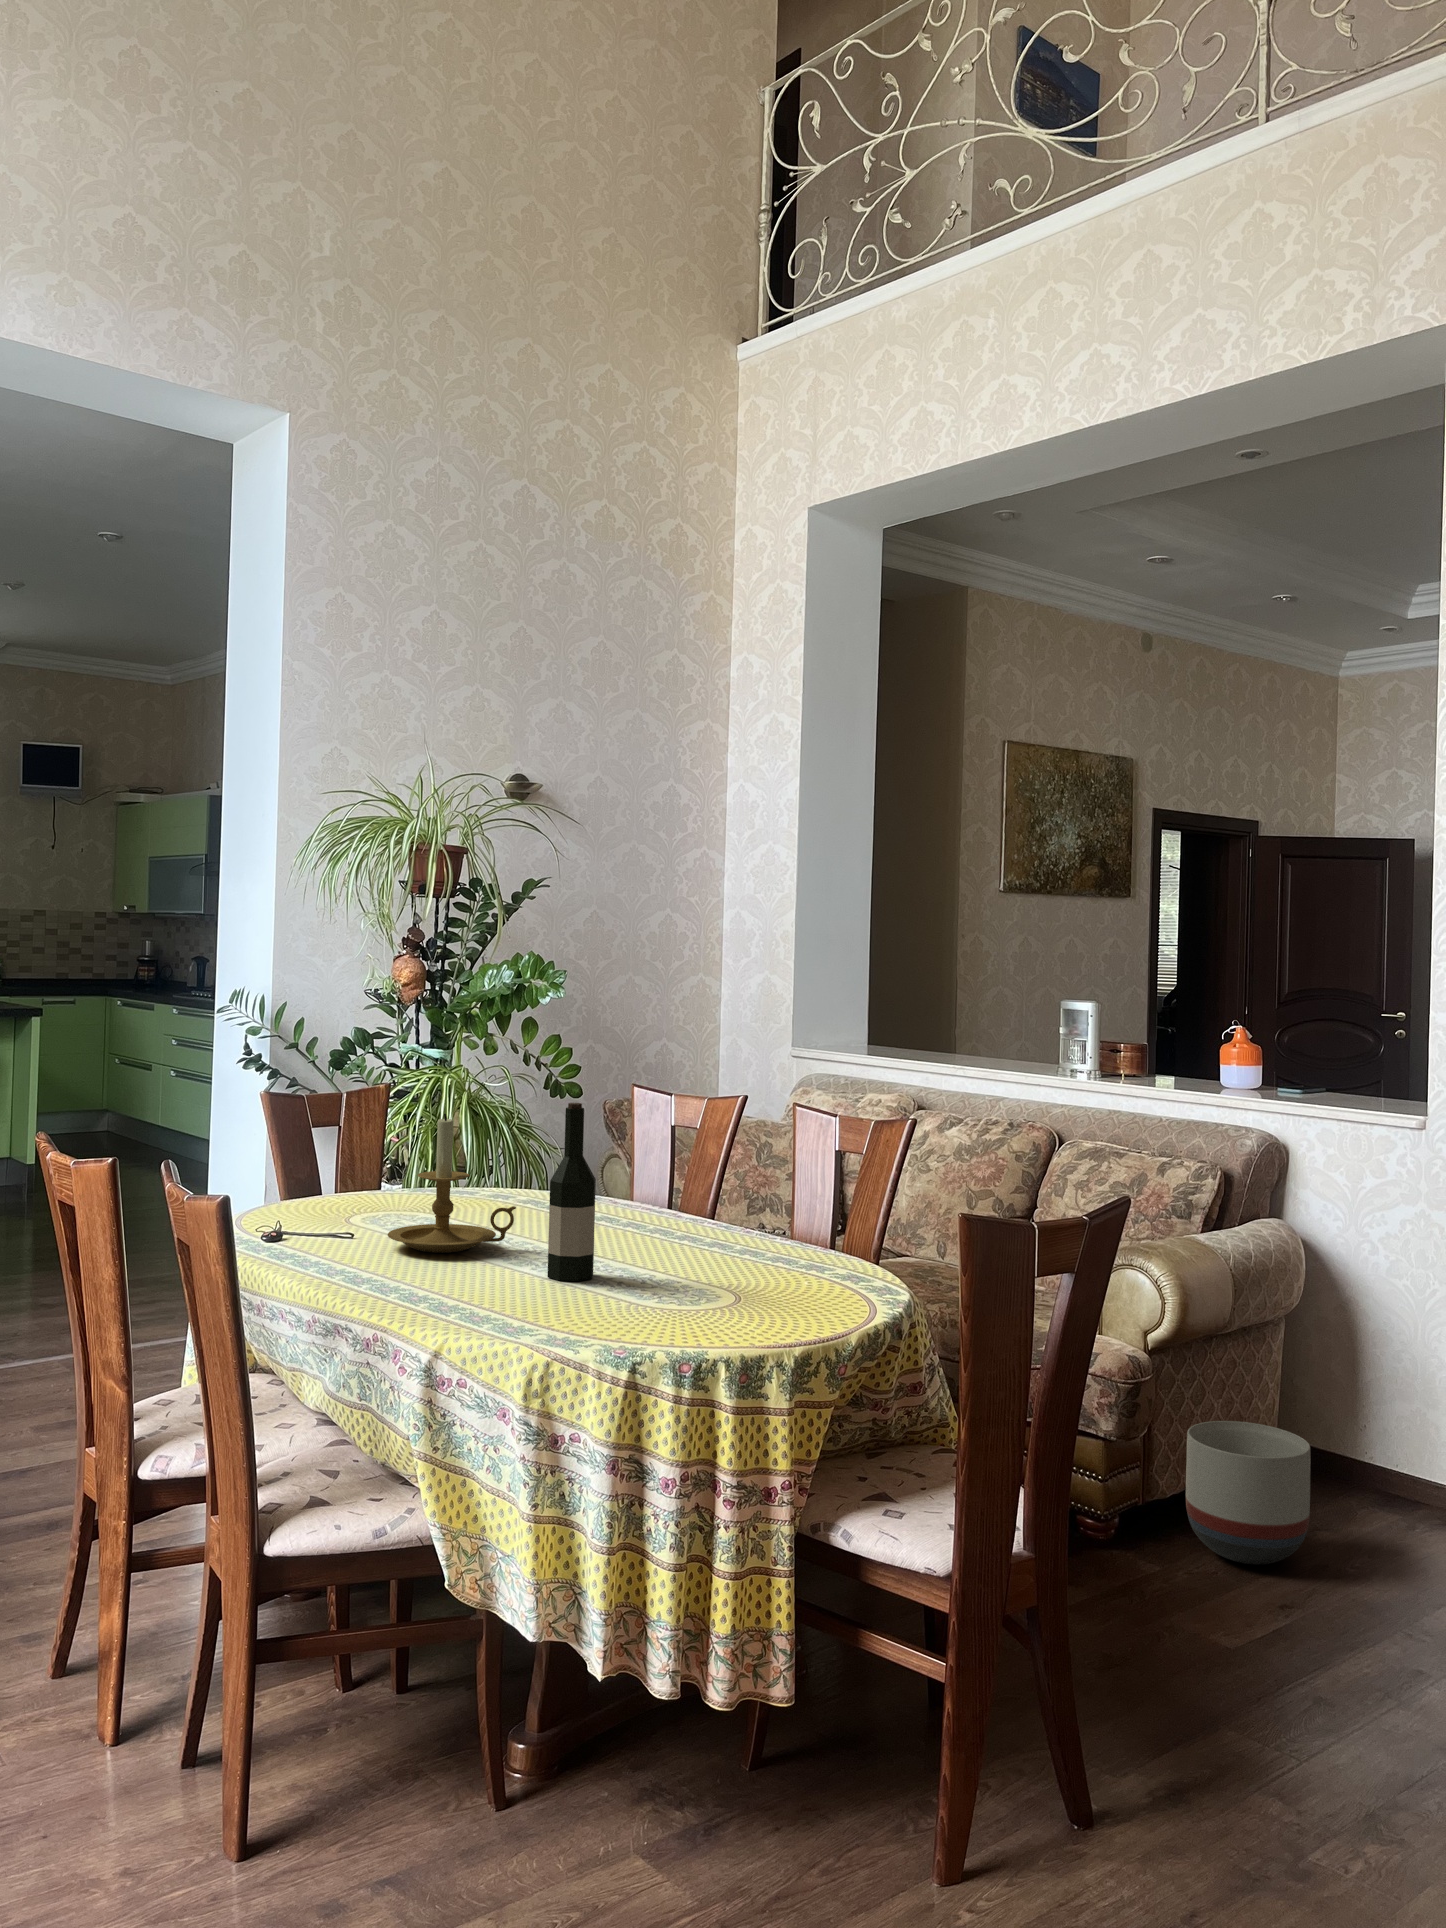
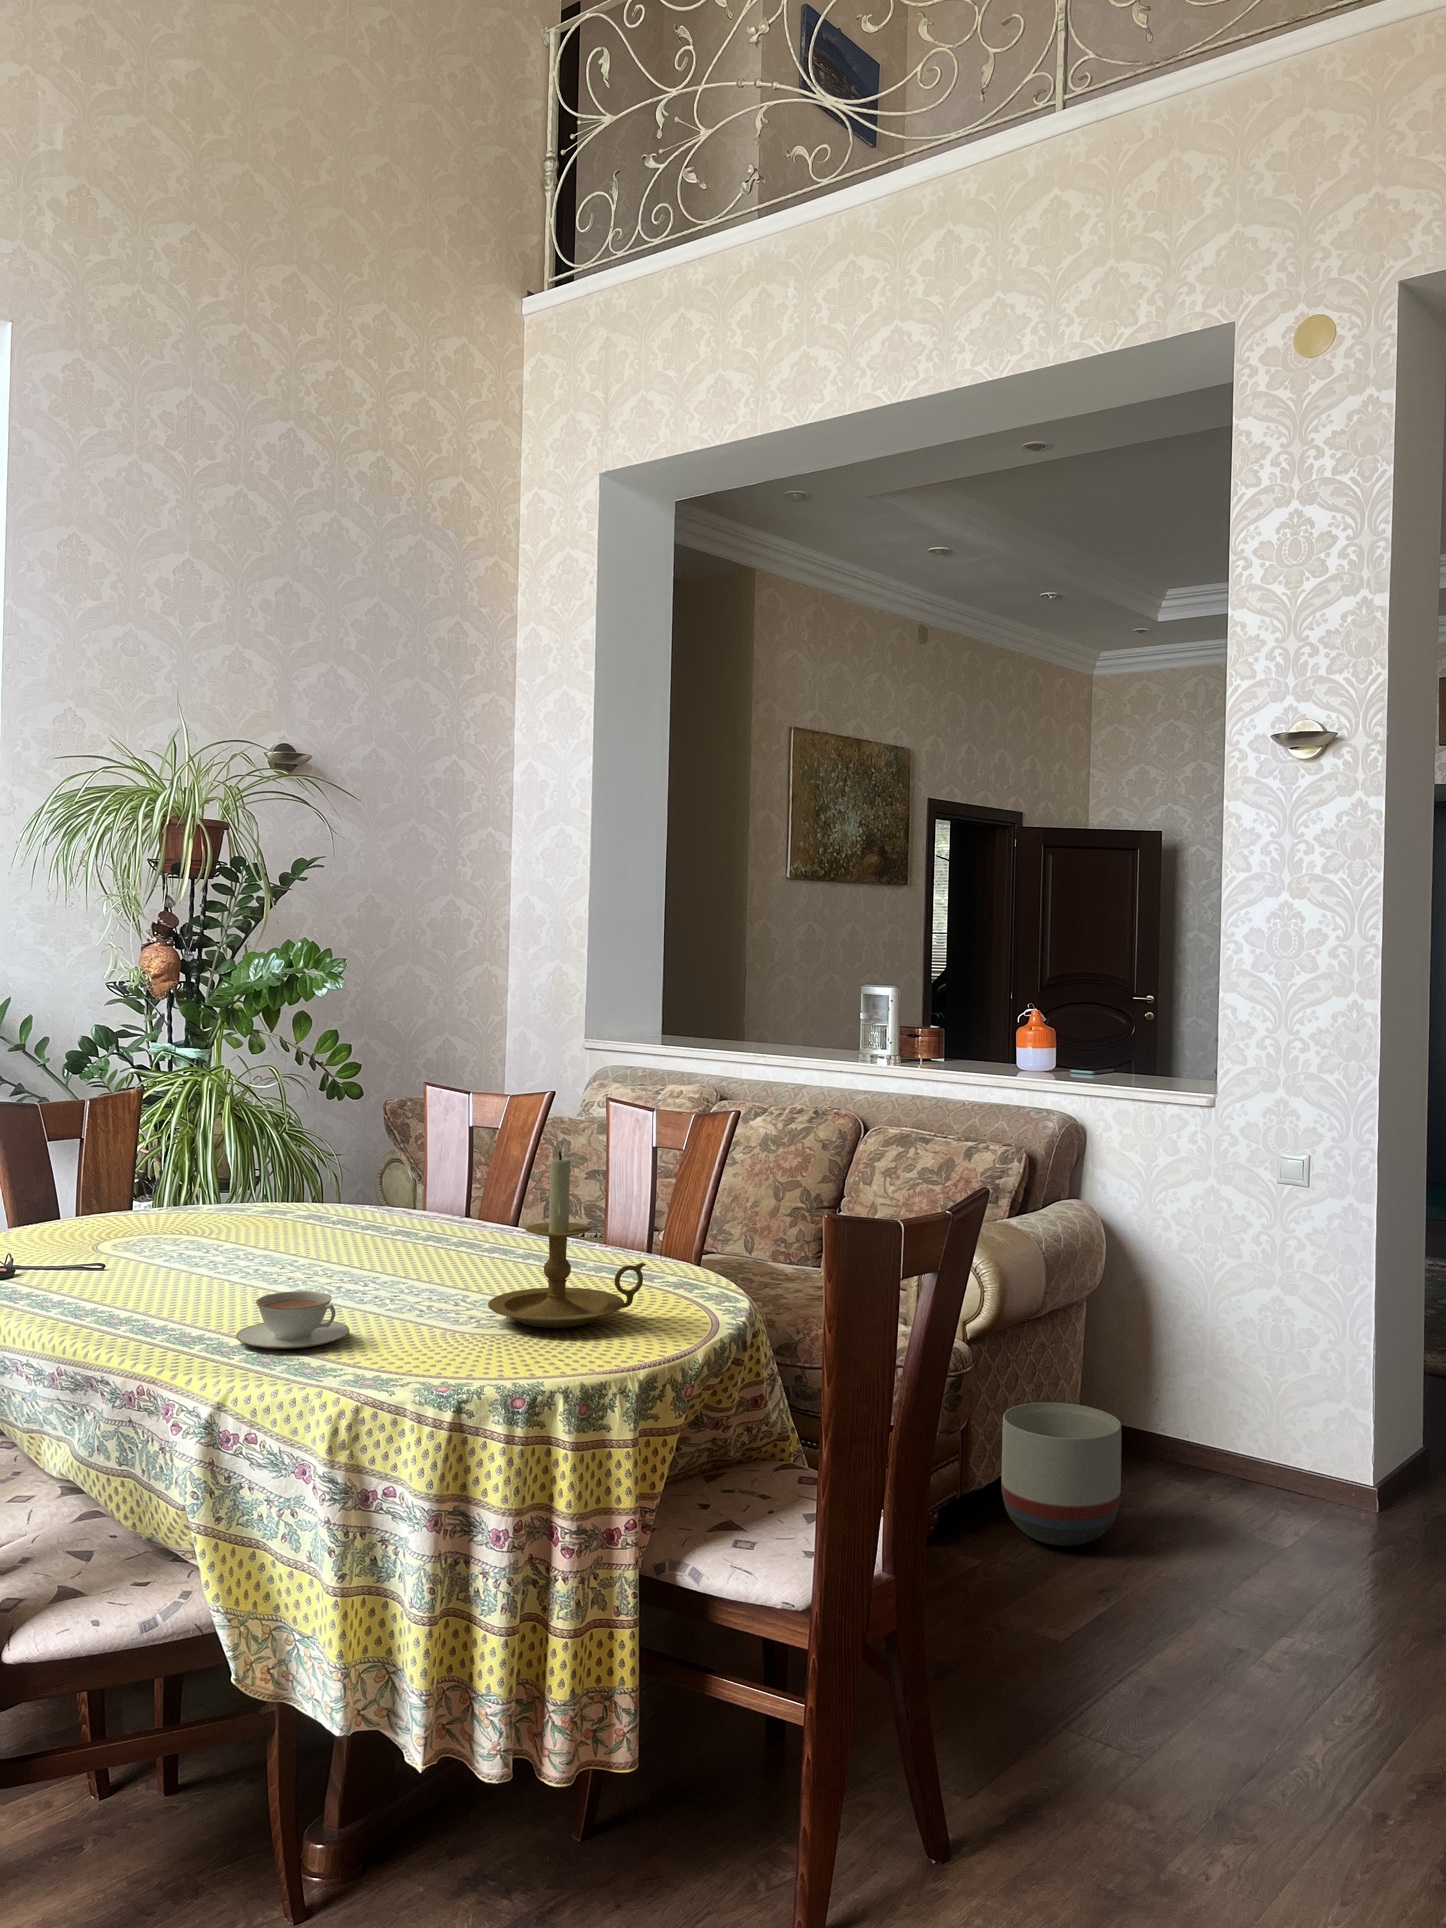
wine bottle: present [547,1103,596,1281] -> none [344,1103,400,1306]
candle holder: present [388,1114,516,1253] -> present [488,1151,646,1328]
teacup: none [454,1263,548,1311] -> present [236,1291,349,1348]

